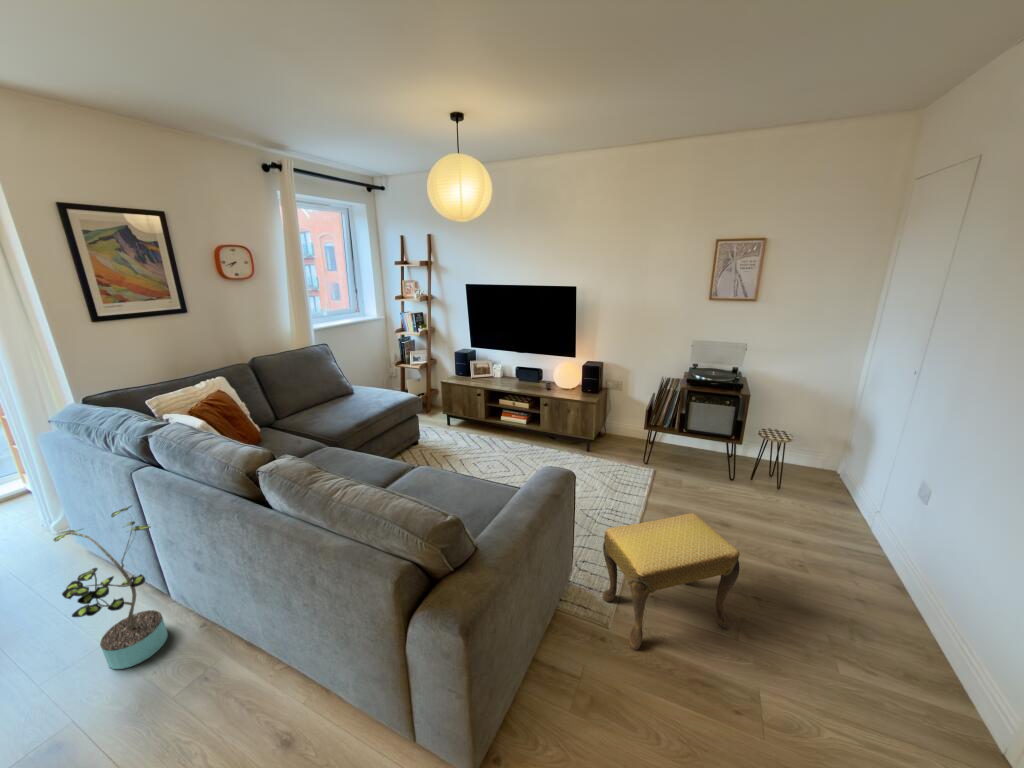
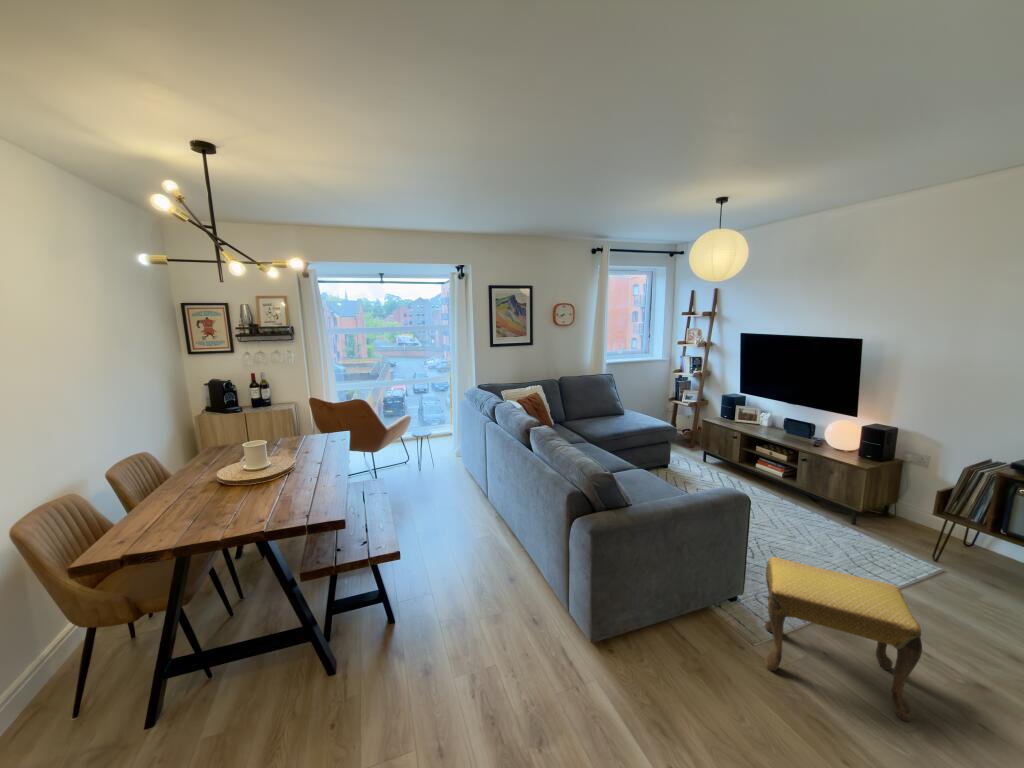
potted plant: present [54,506,168,669] -> none [453,437,488,518]

